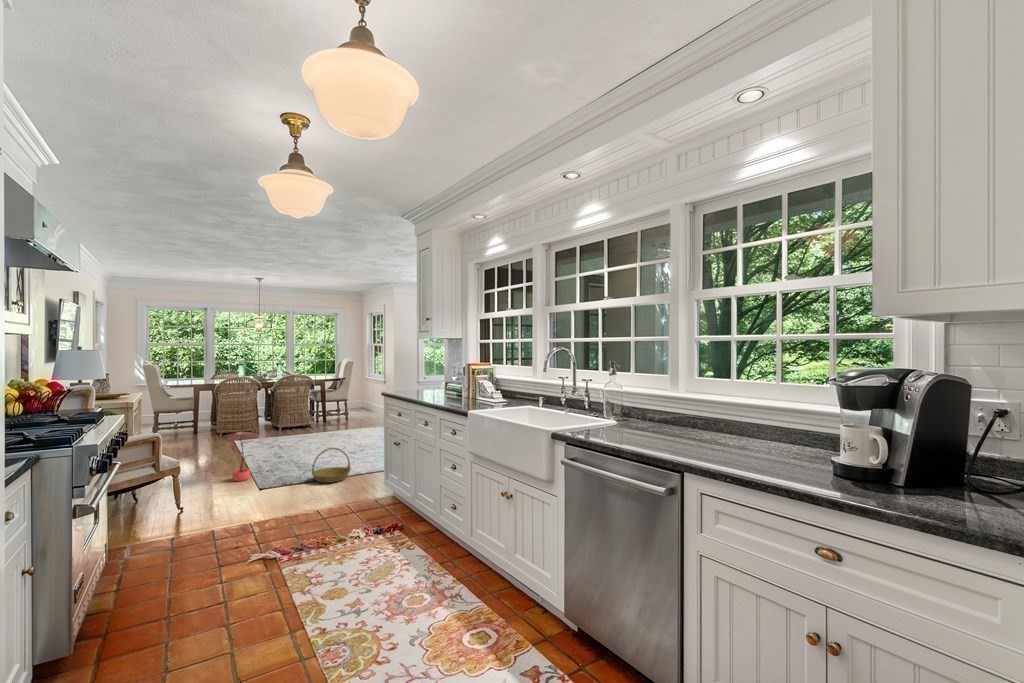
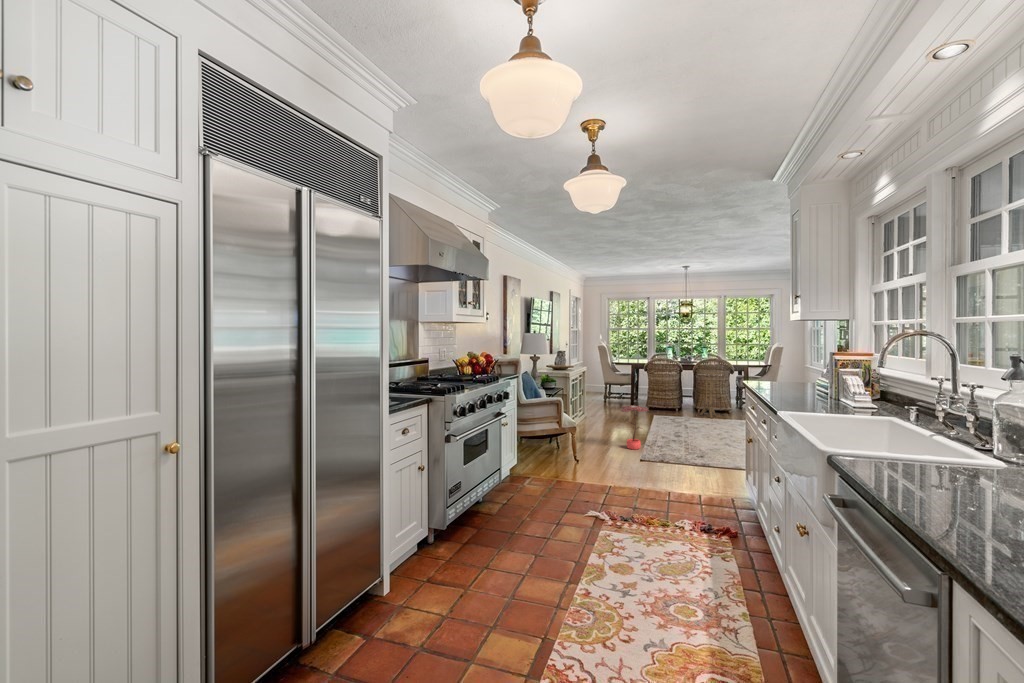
side table: none [279,387,305,434] -> present [698,371,723,418]
basket: present [312,448,351,483] -> none [688,435,728,471]

